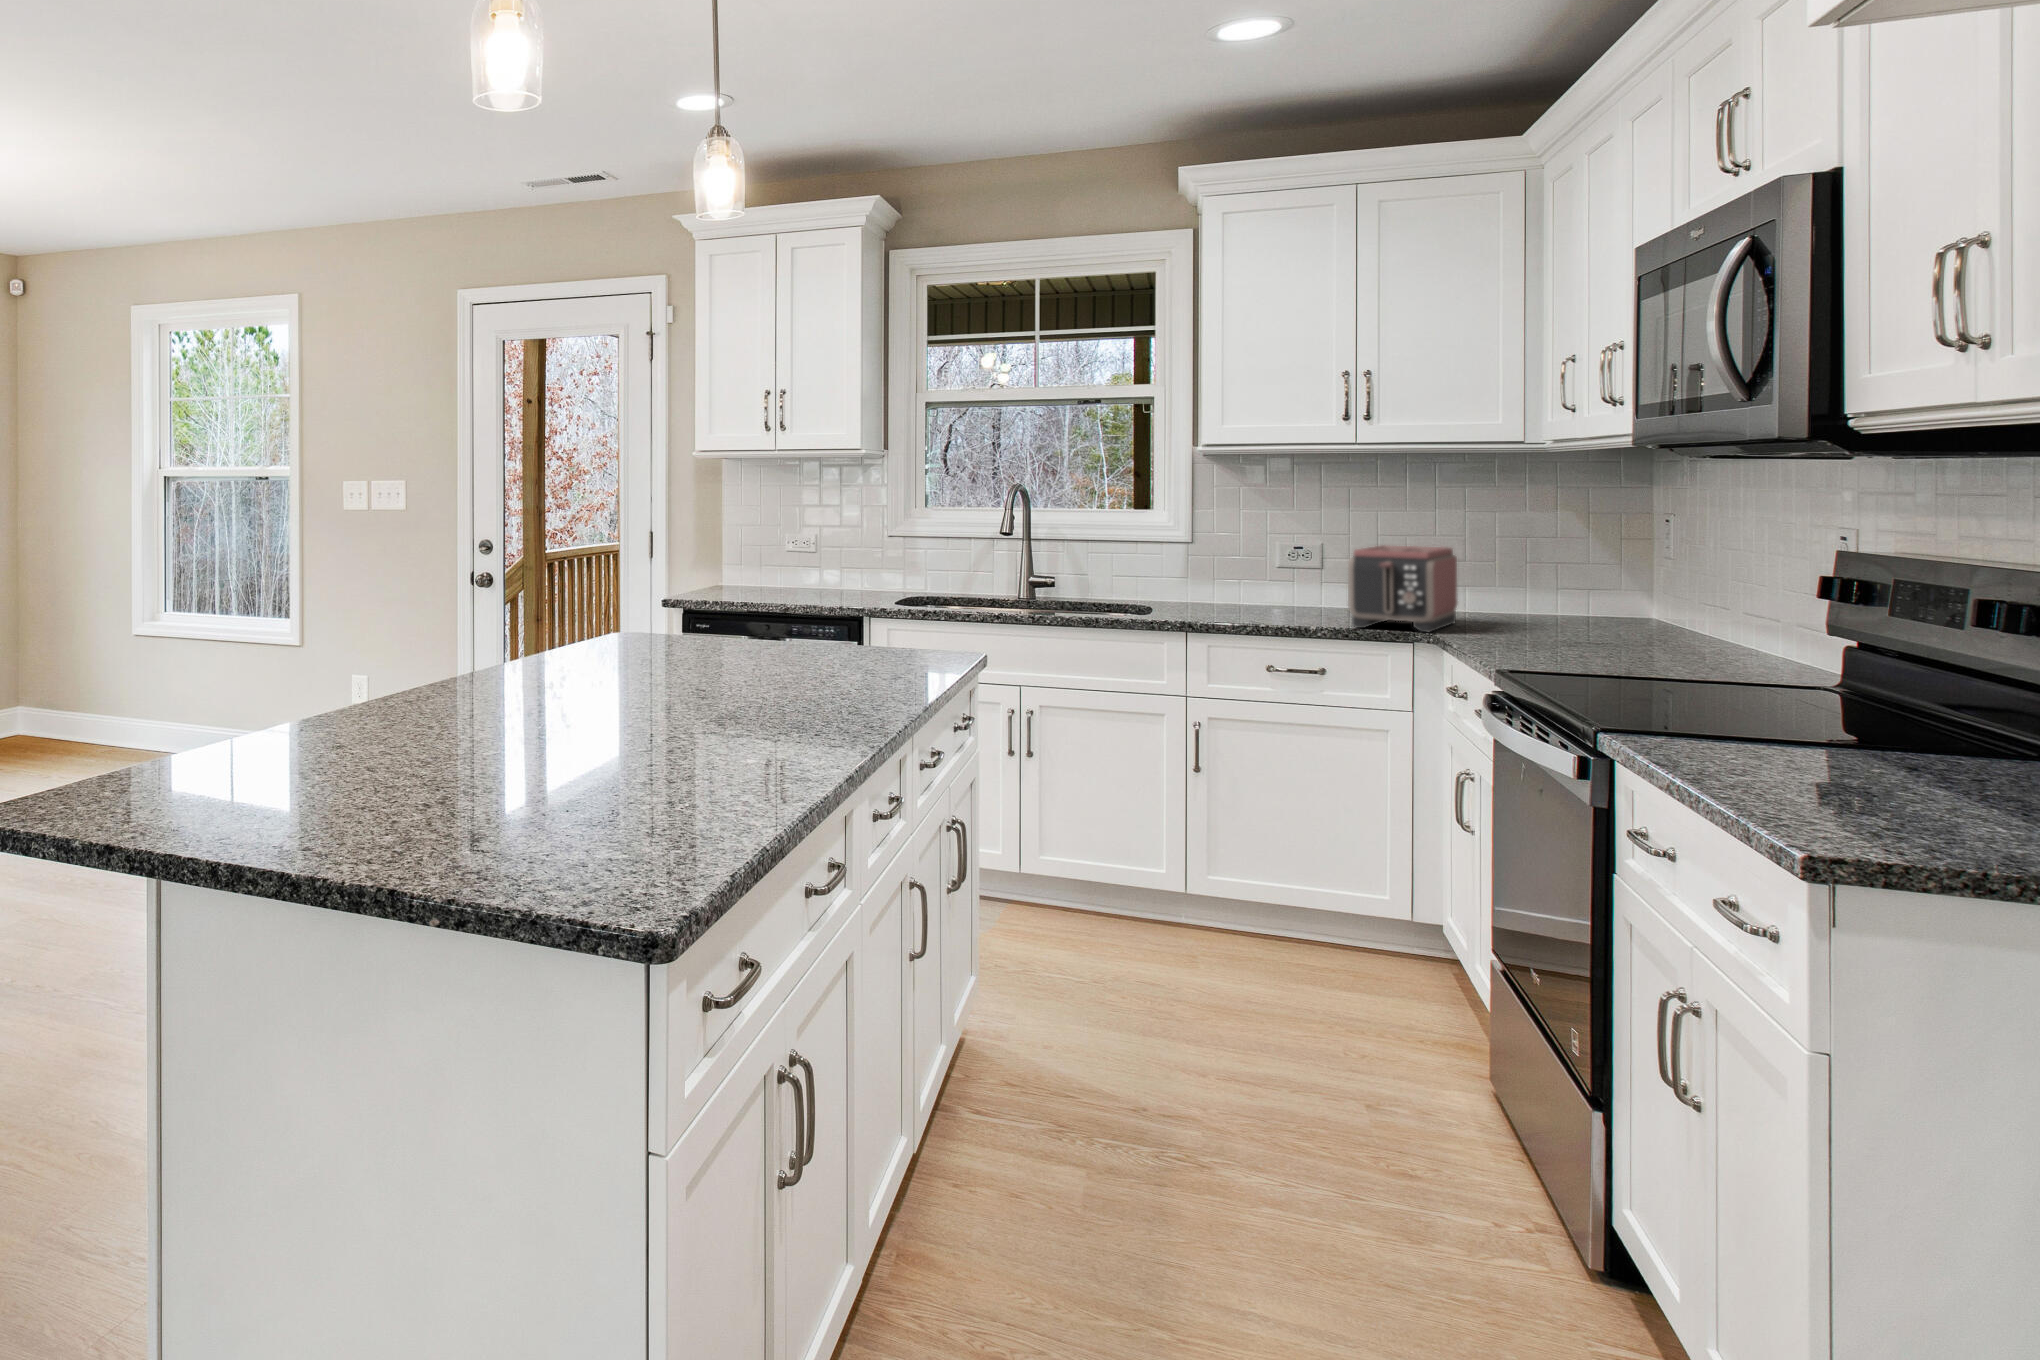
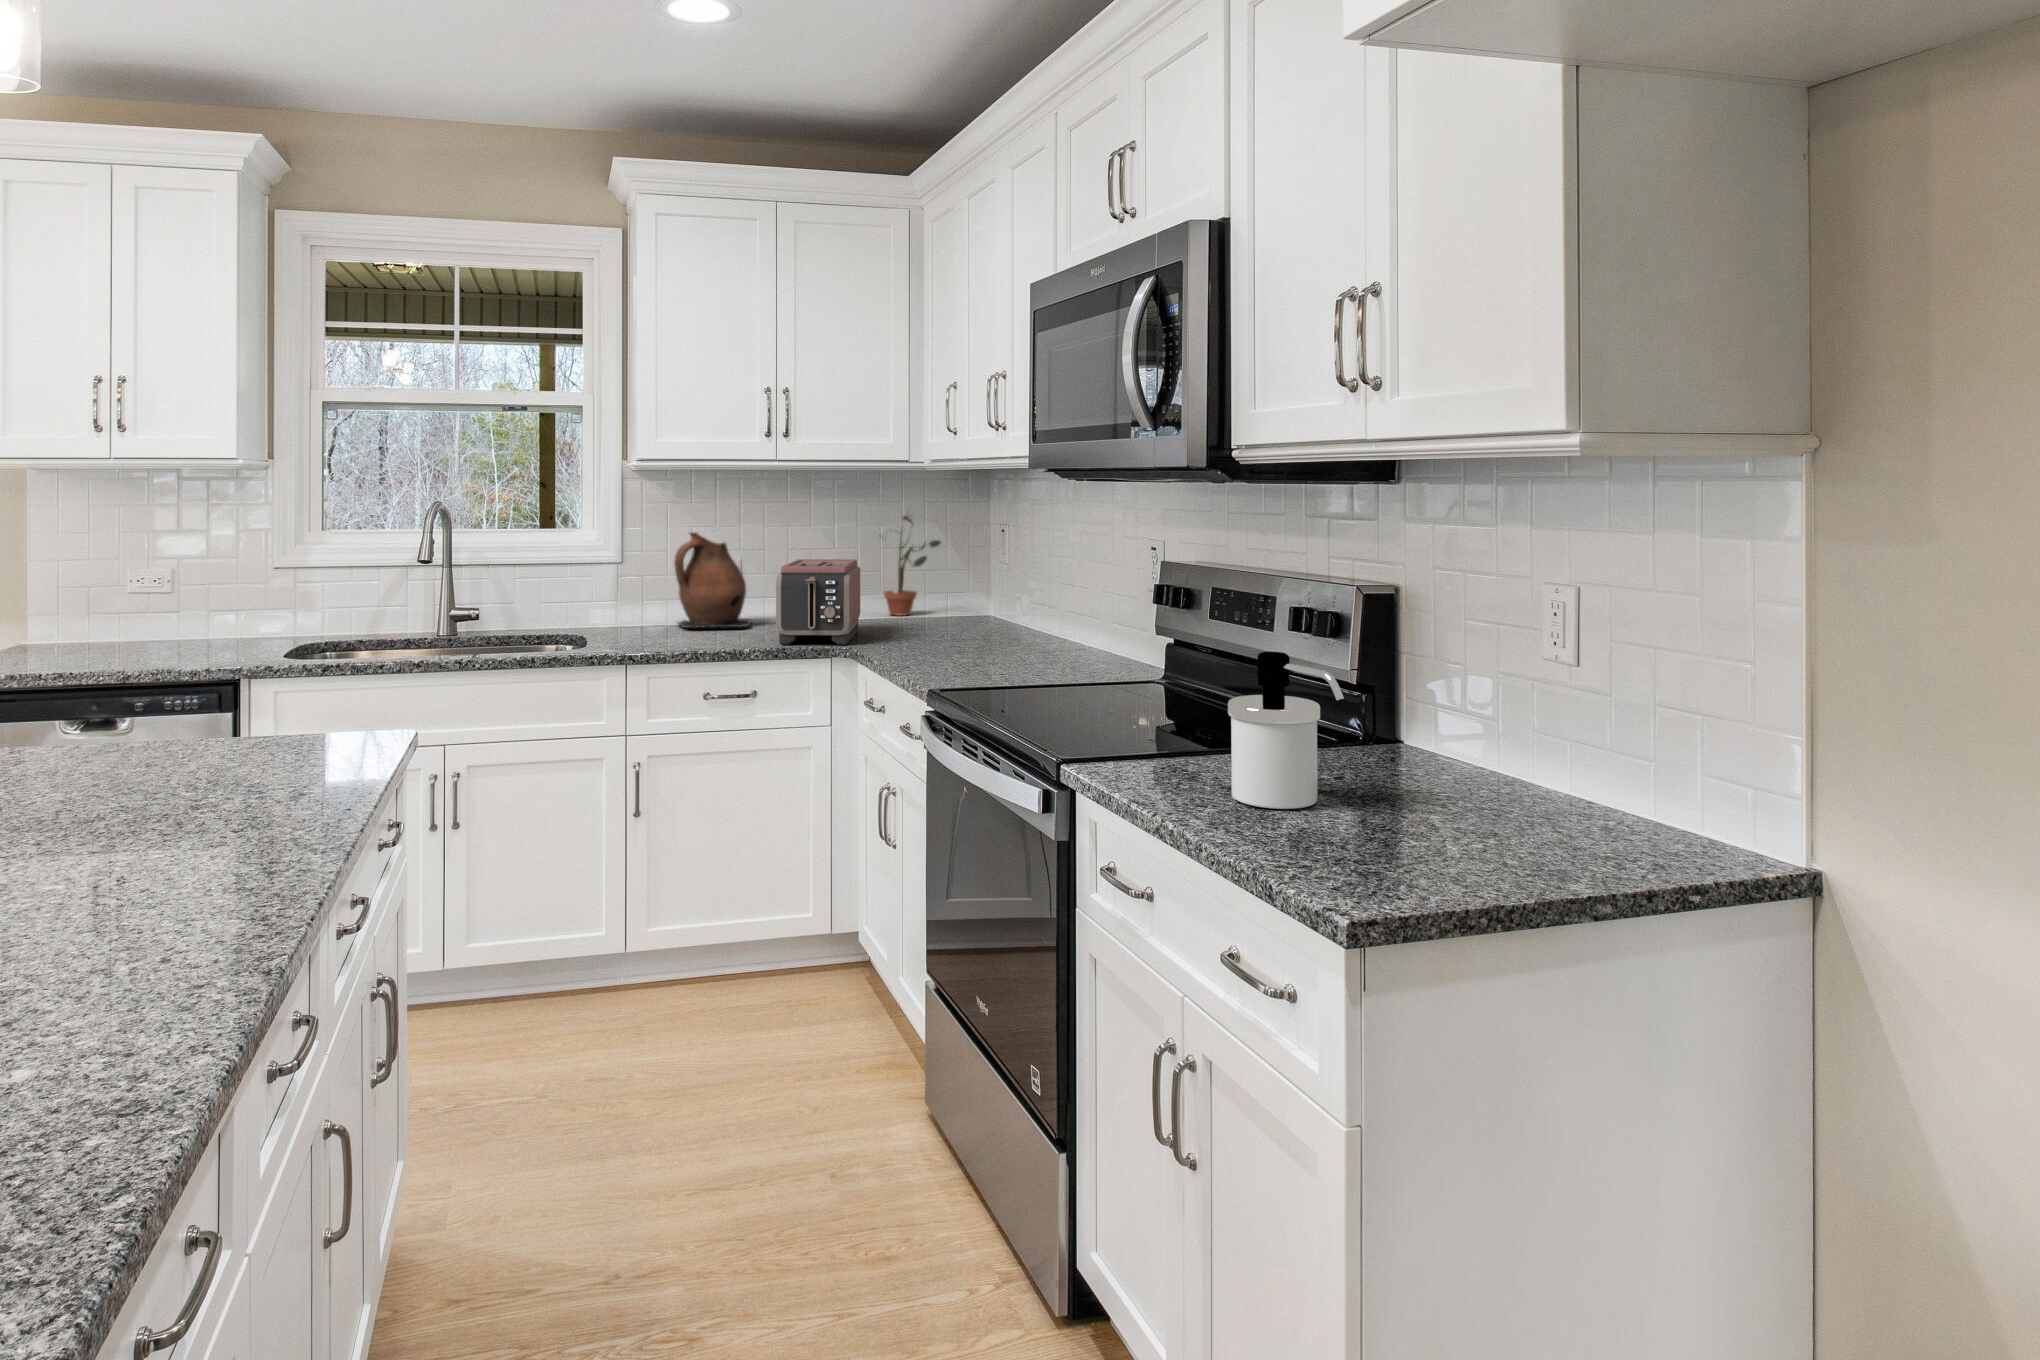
potted plant: none [1493,491,1580,614] -> present [884,510,941,616]
ceramic pitcher: none [1245,516,1334,613] -> present [674,532,750,628]
soap dispenser: none [1768,629,1898,788] -> present [1228,652,1344,809]

